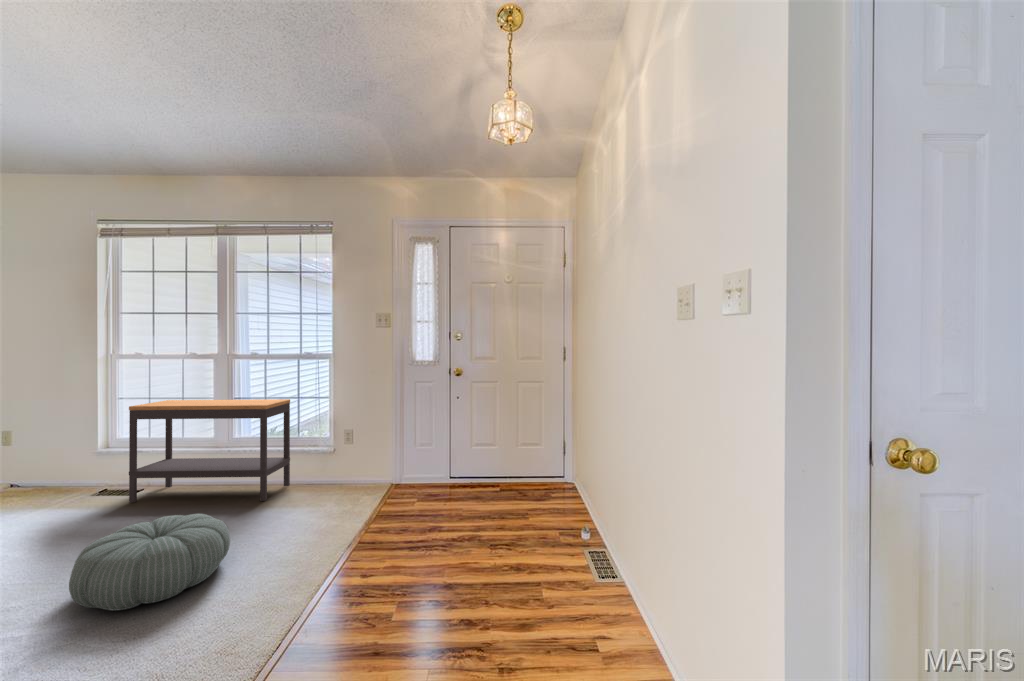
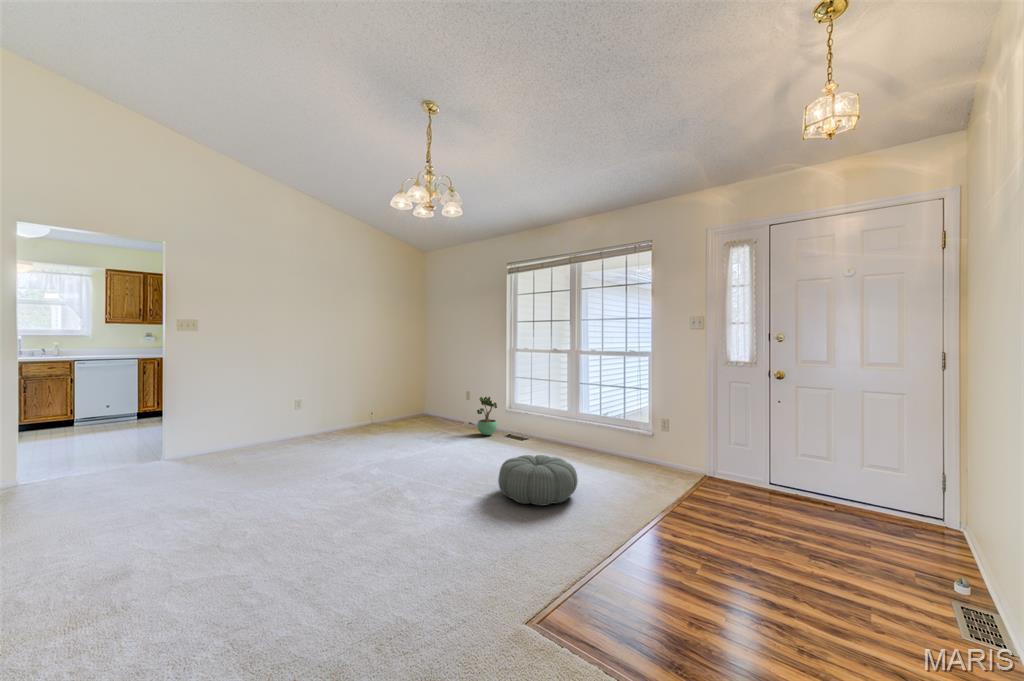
console table: present [129,399,290,502] -> none [521,382,618,465]
potted plant: none [29,431,79,495] -> present [477,397,497,435]

